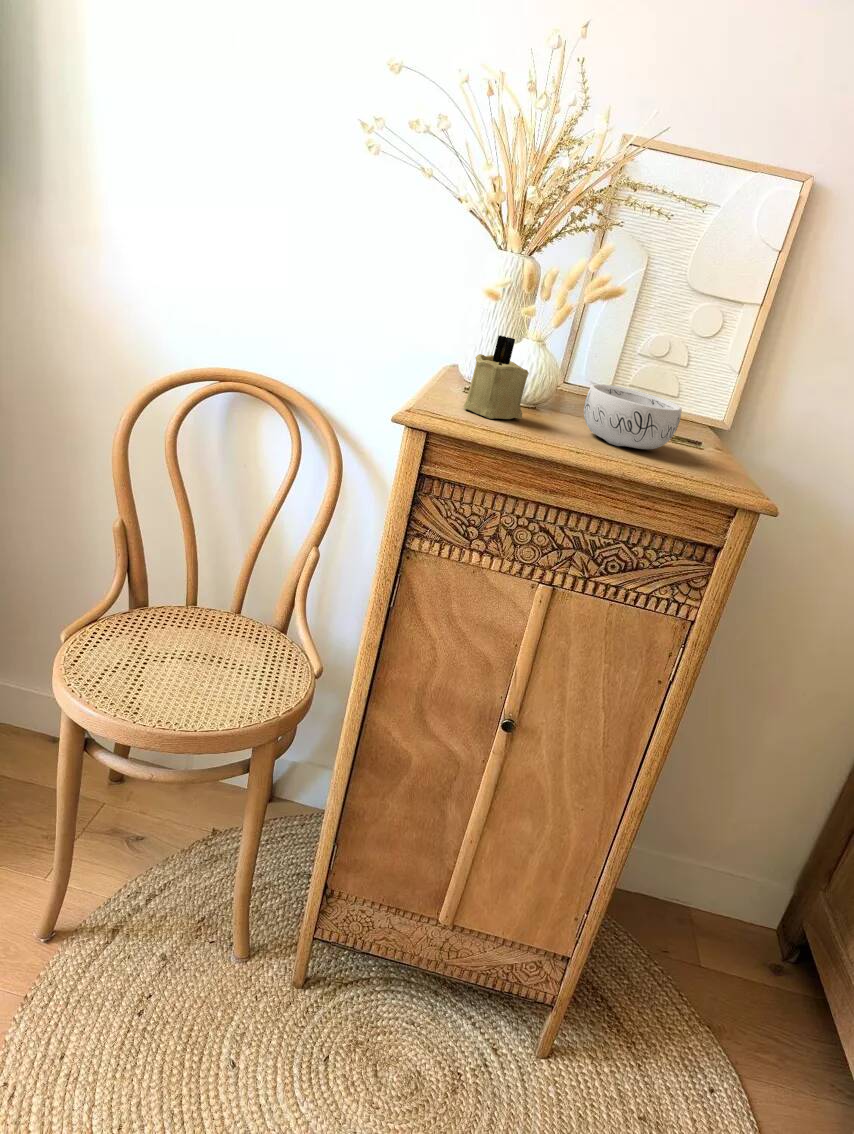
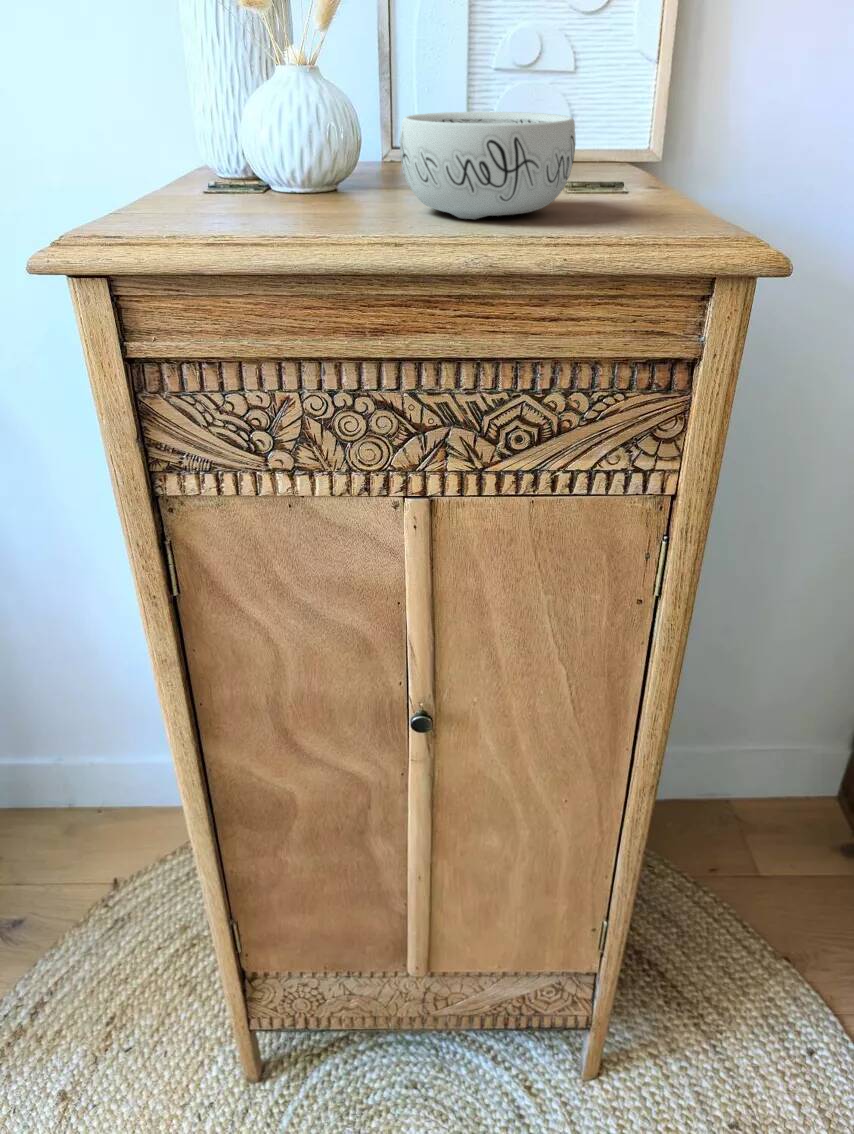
candle: present [463,335,529,419] -> none [168,55,292,226]

